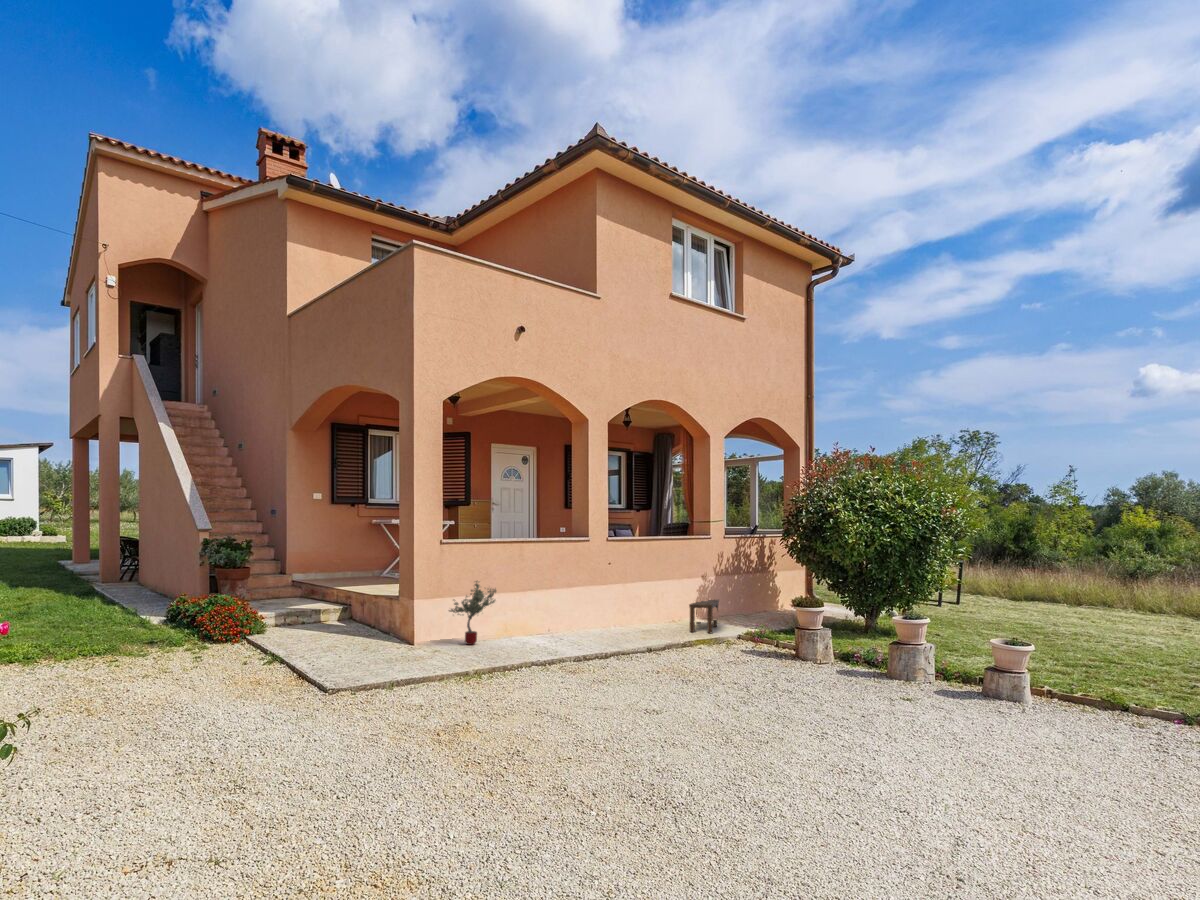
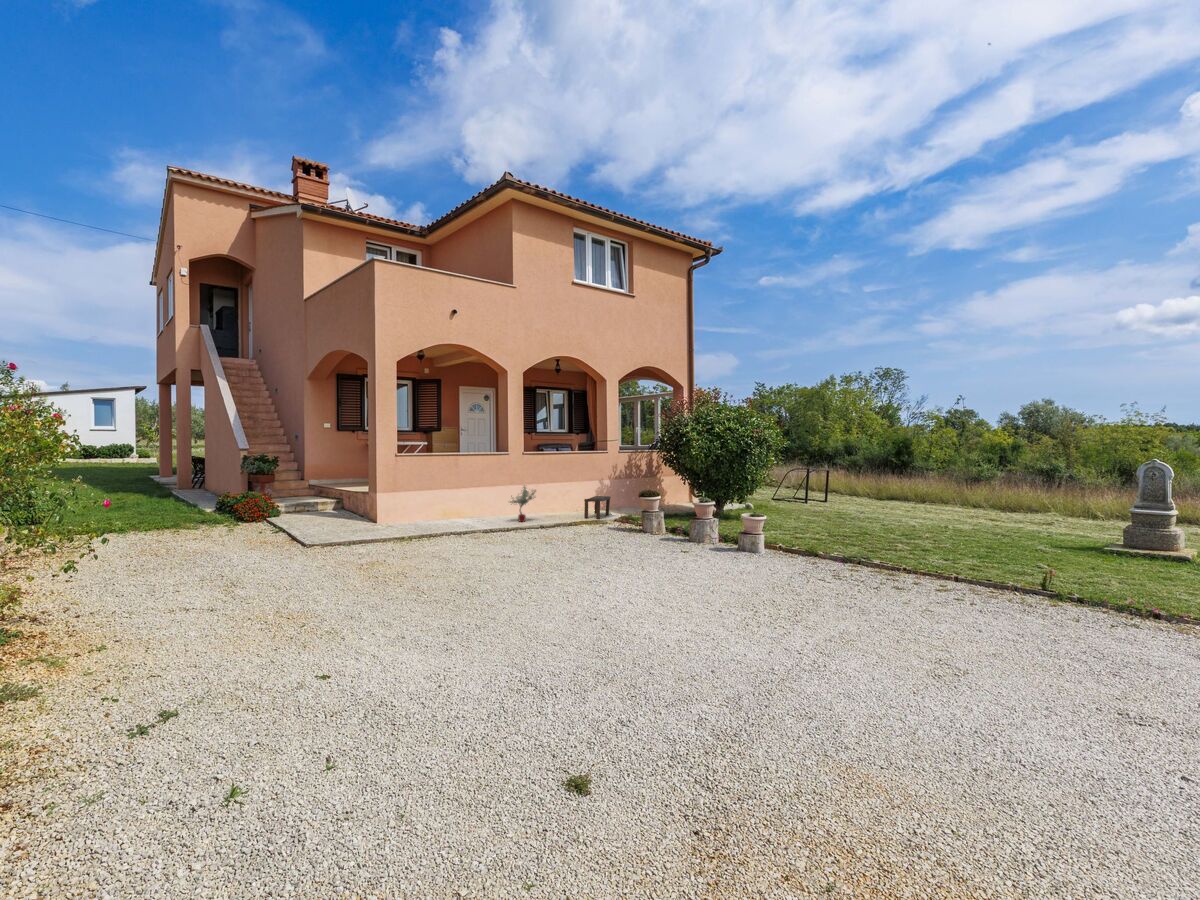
potted tree: present [449,581,496,645] -> present [510,486,536,522]

